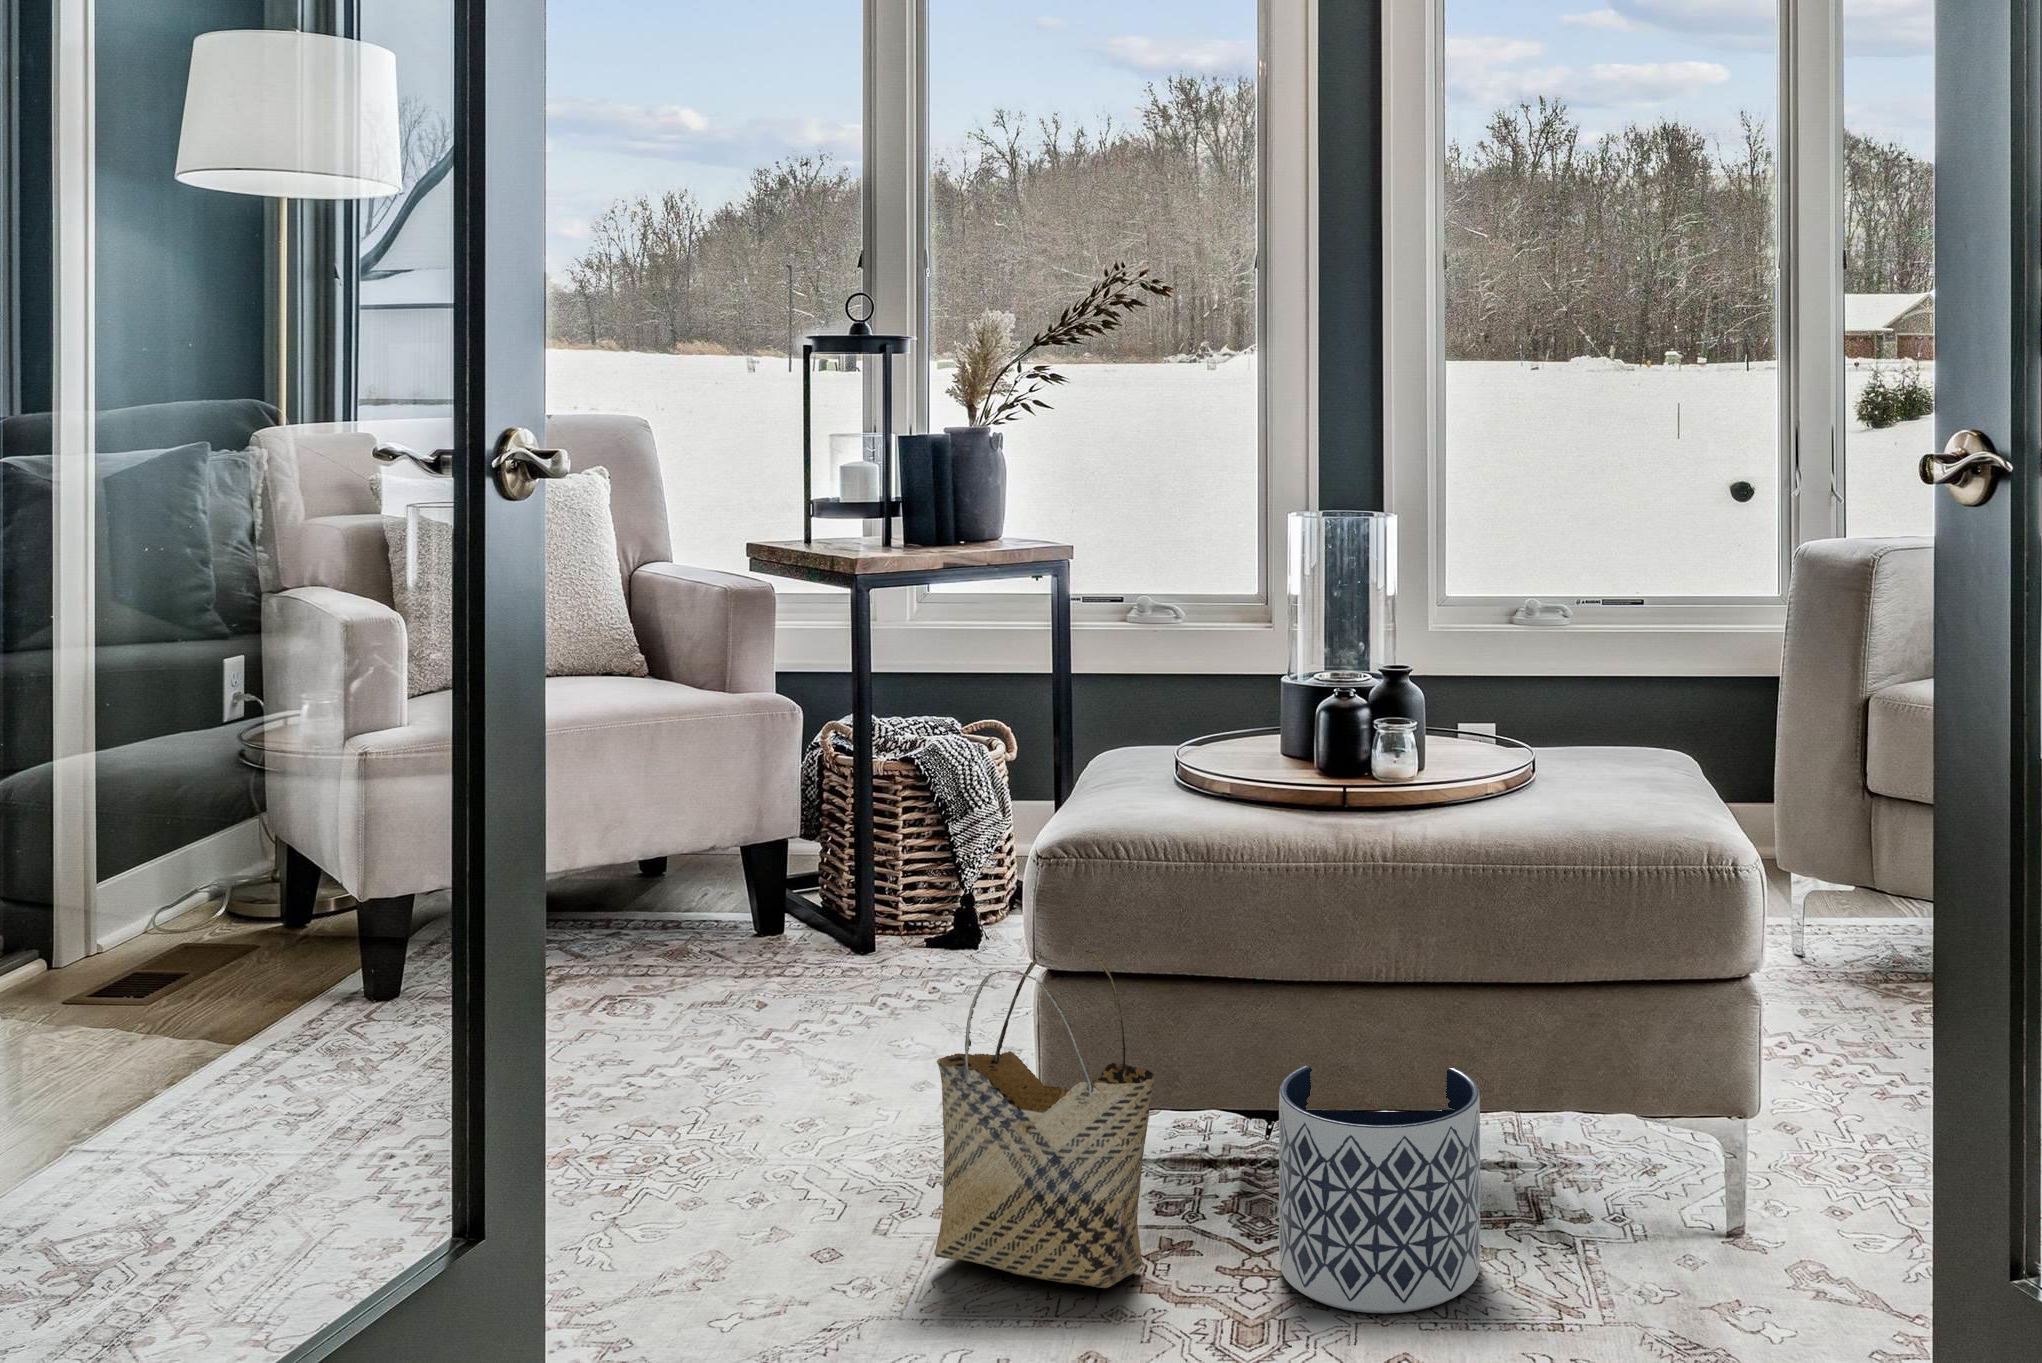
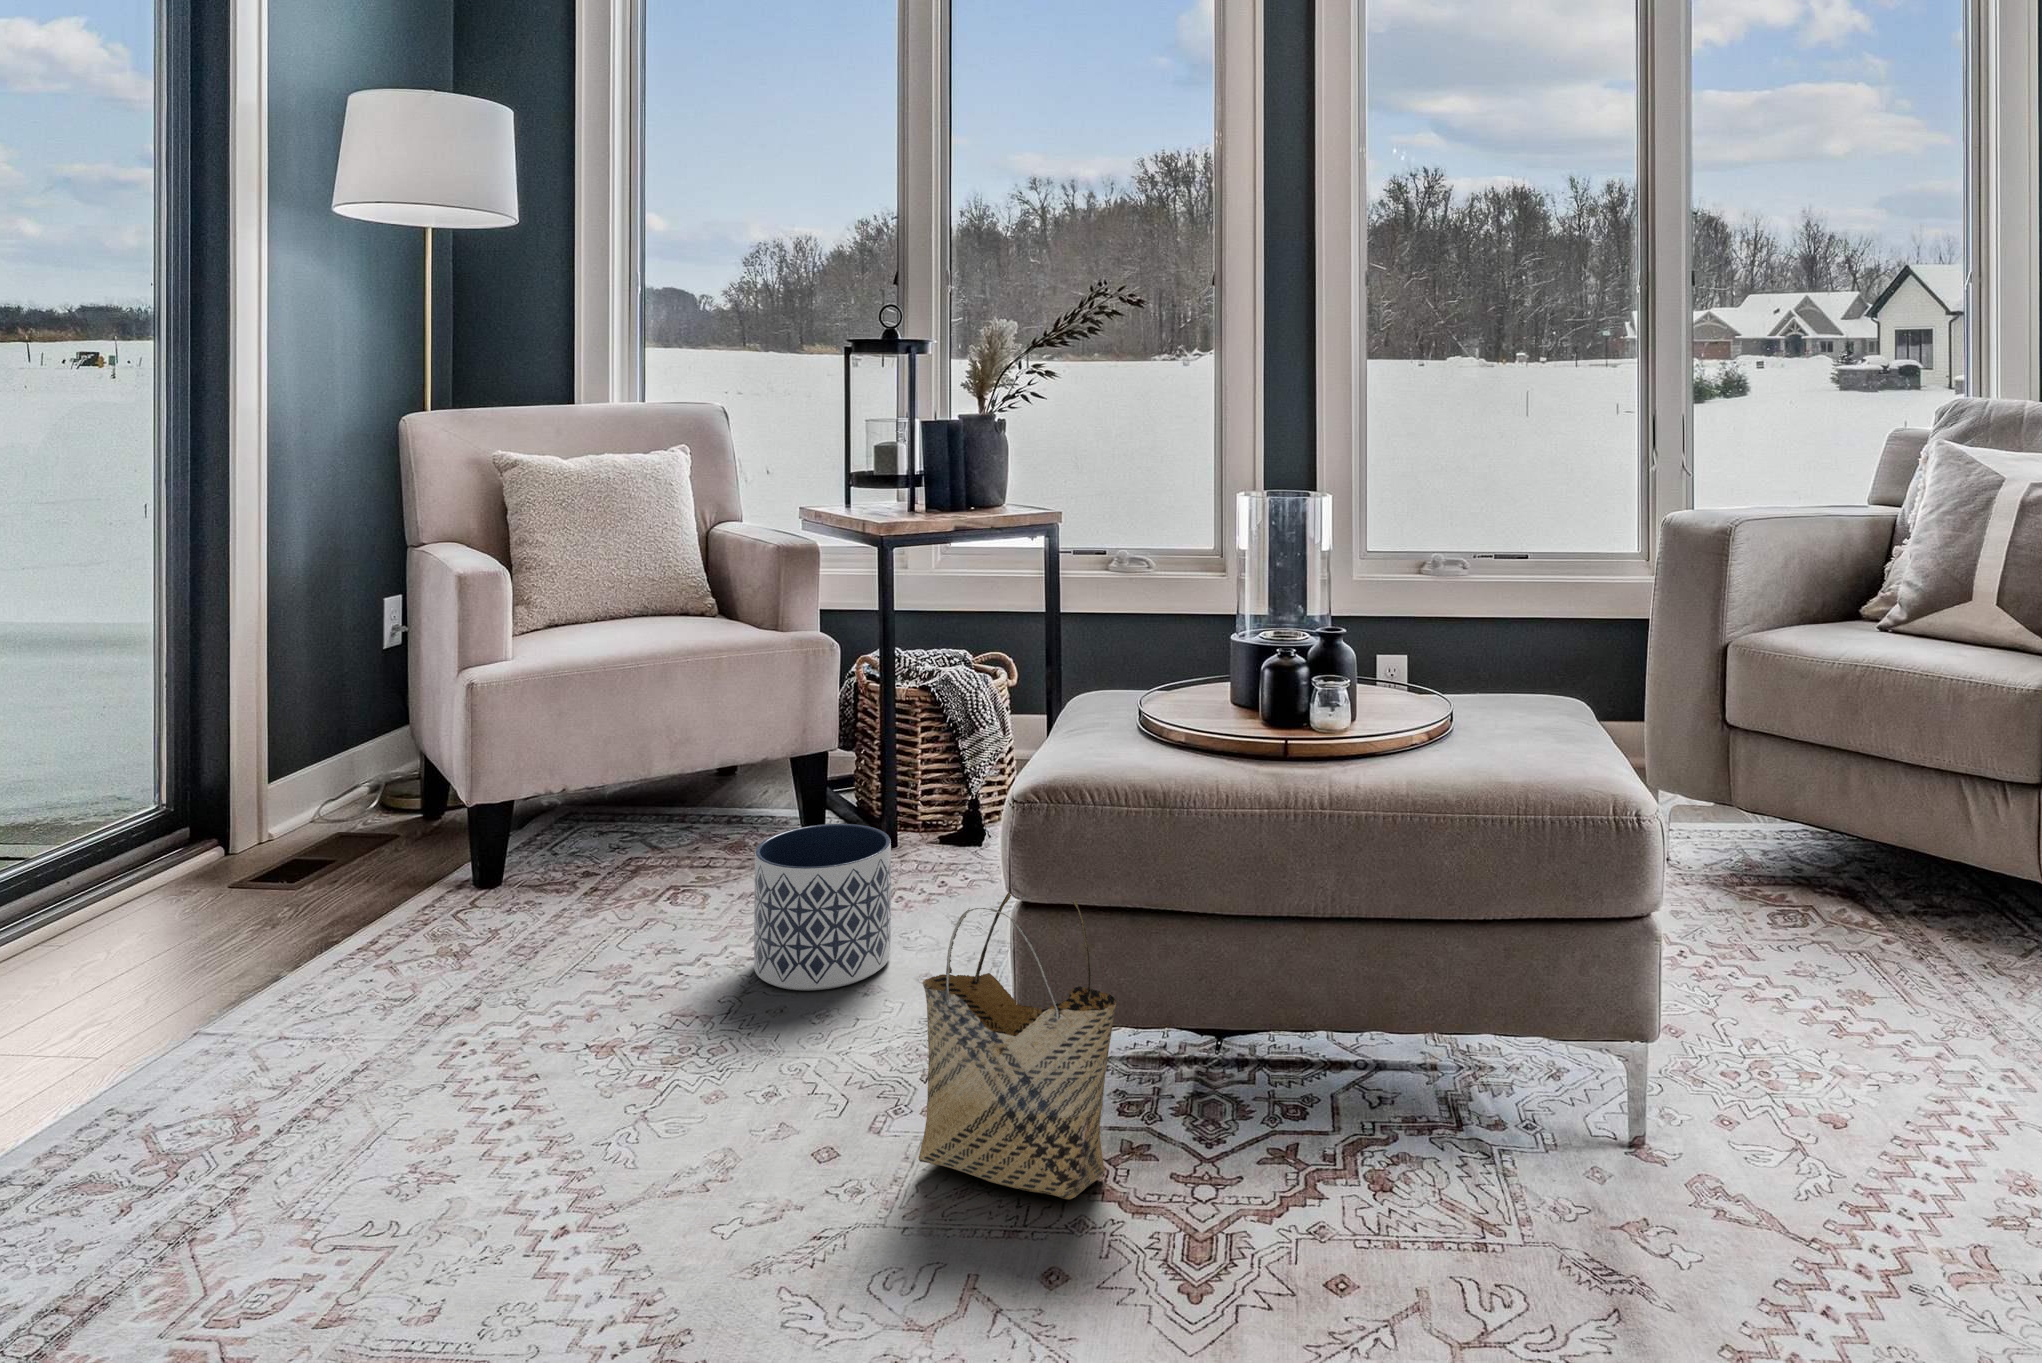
planter: present [1279,1066,1480,1313] -> present [754,824,891,991]

